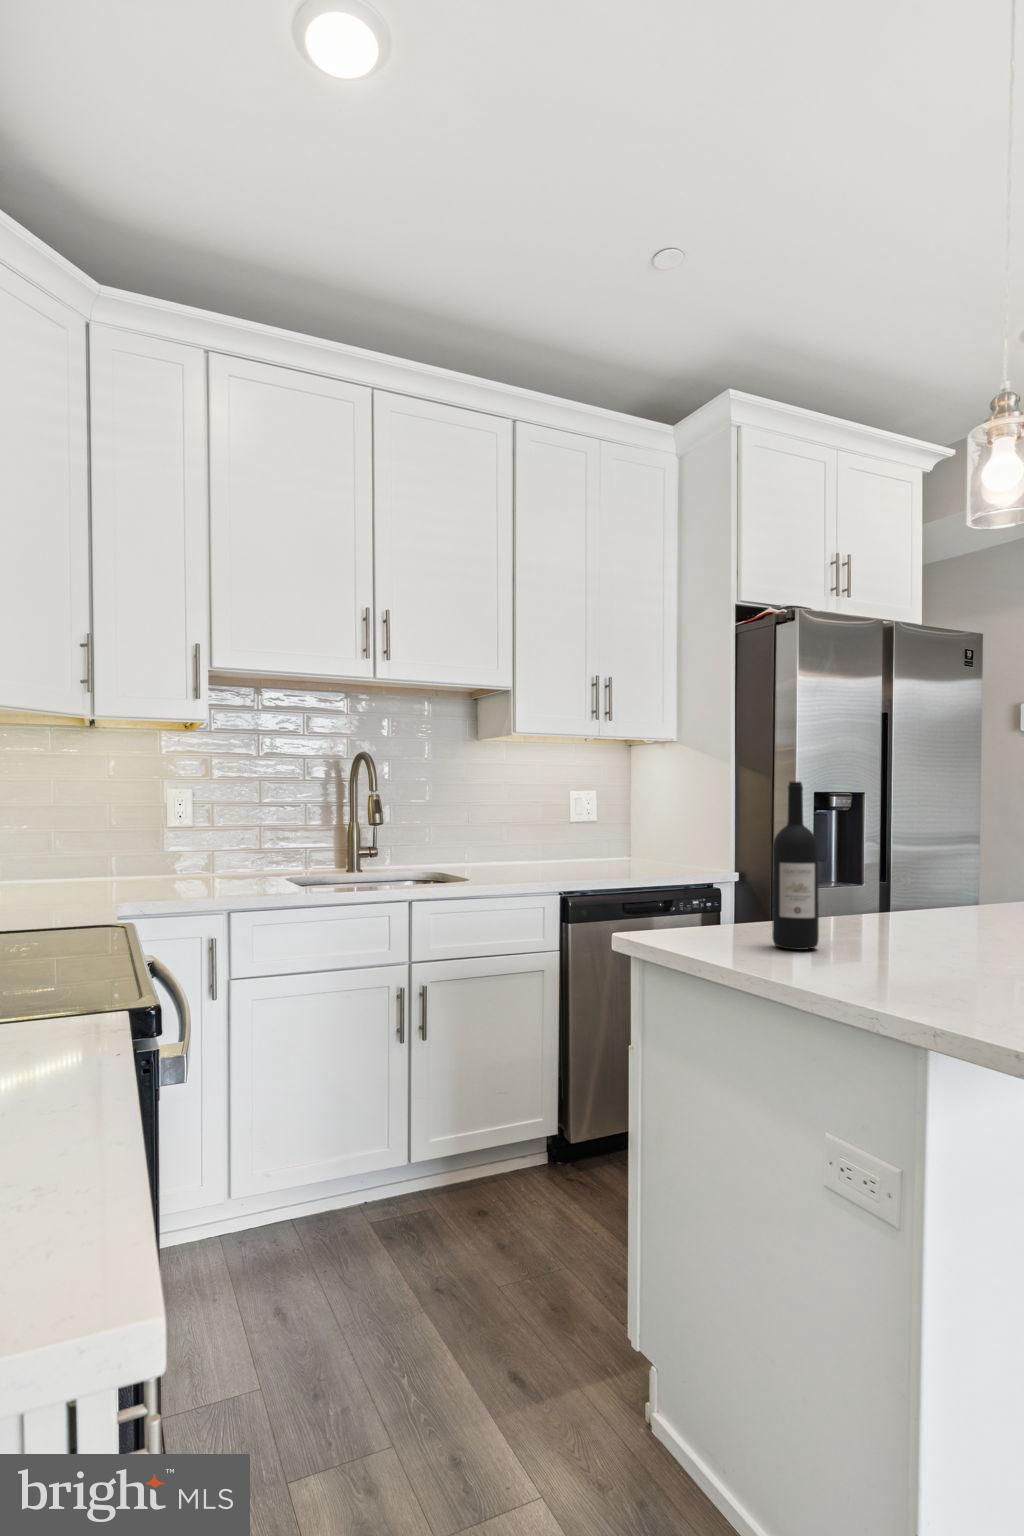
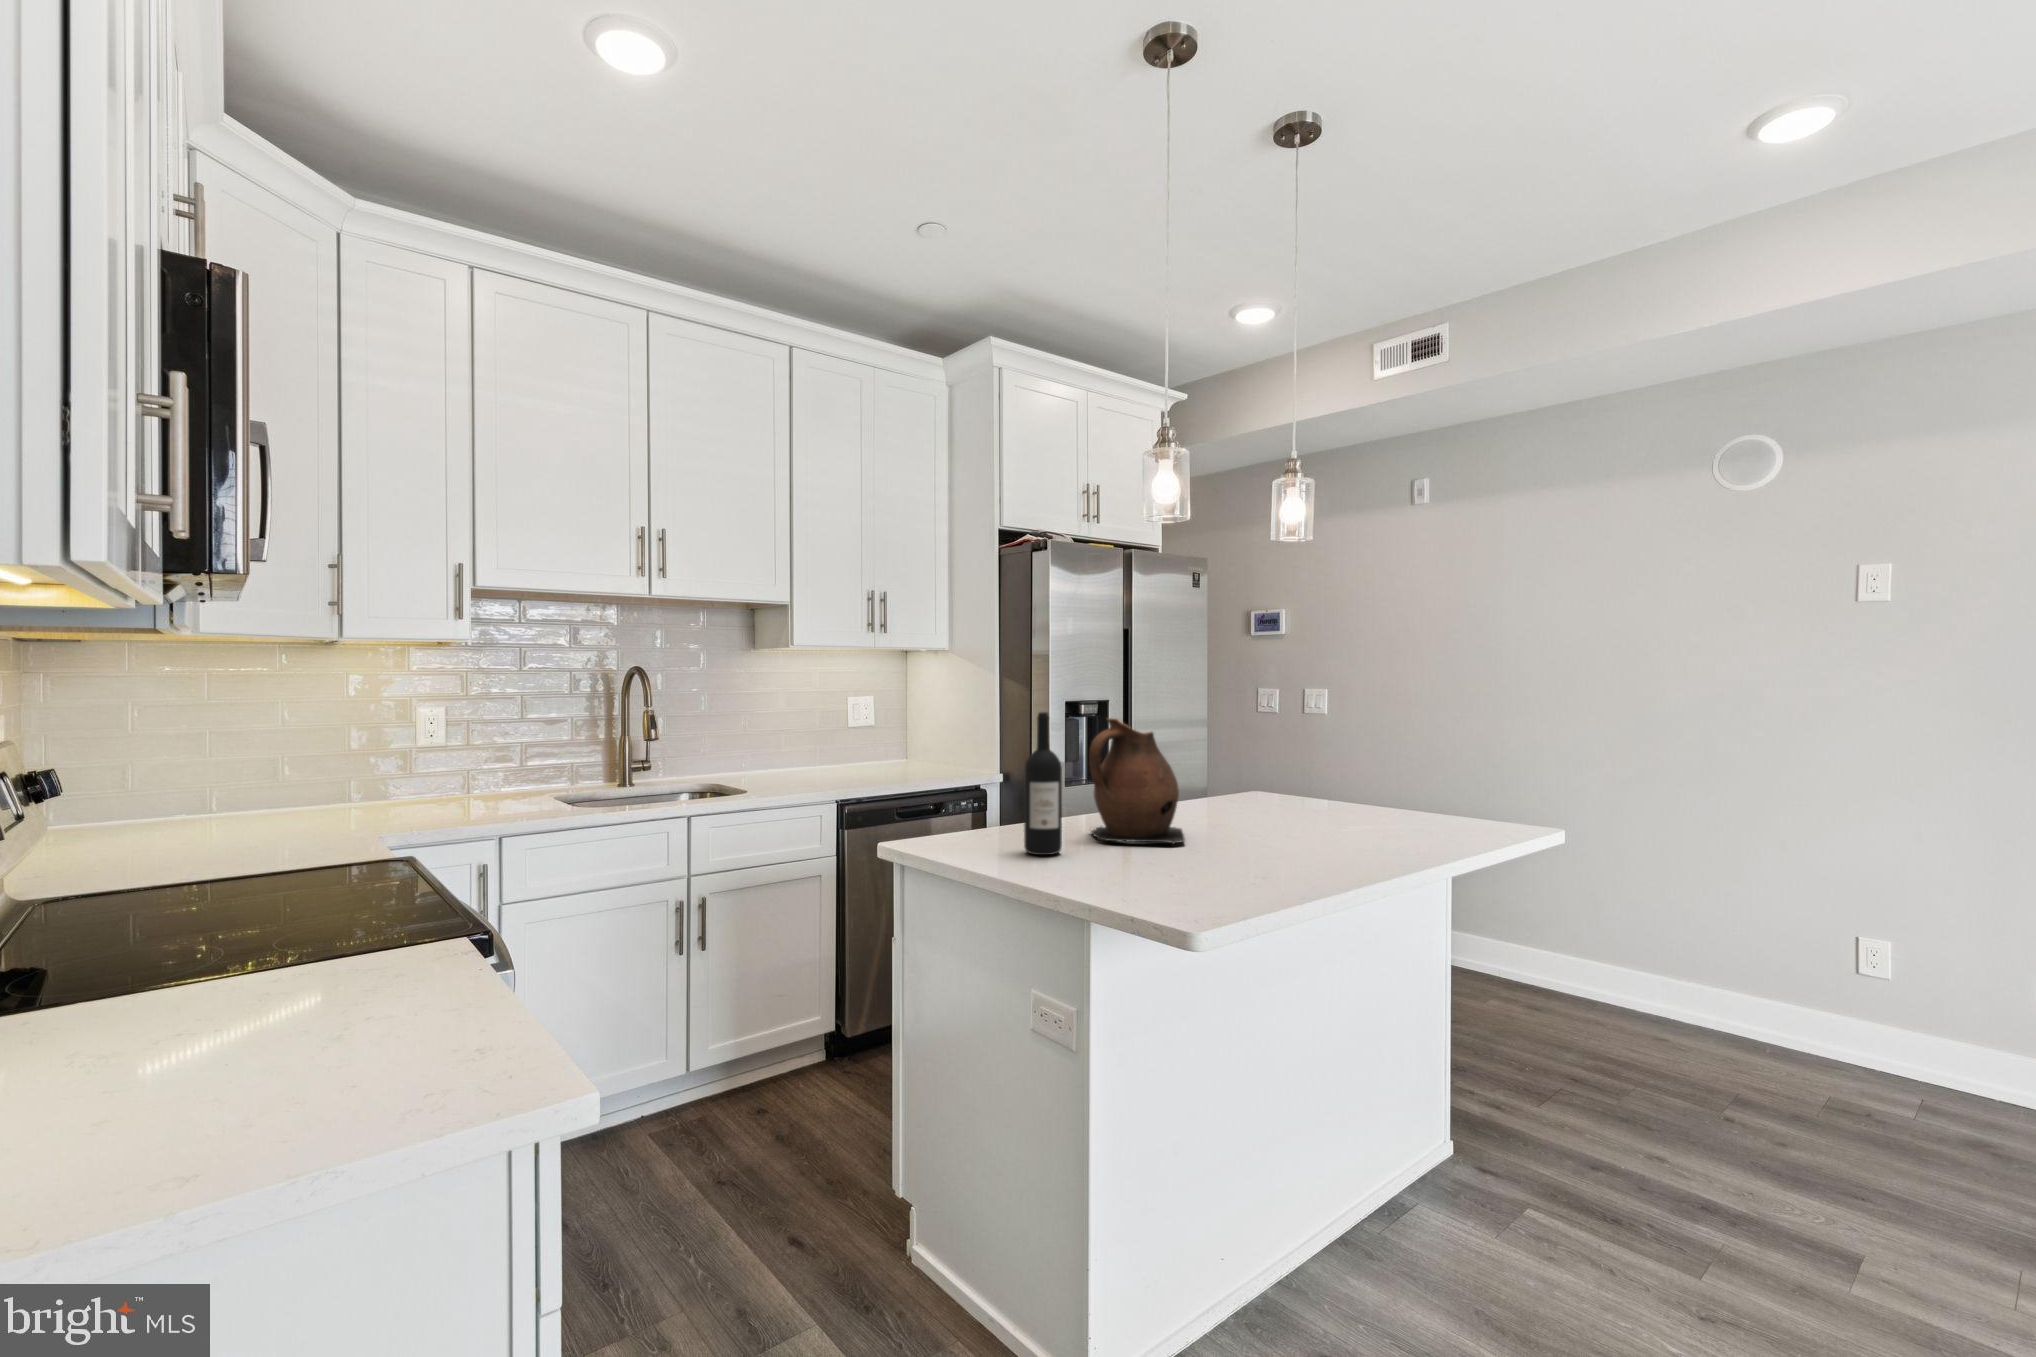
ceramic pitcher: none [848,793,976,947] -> present [1089,718,1185,844]

